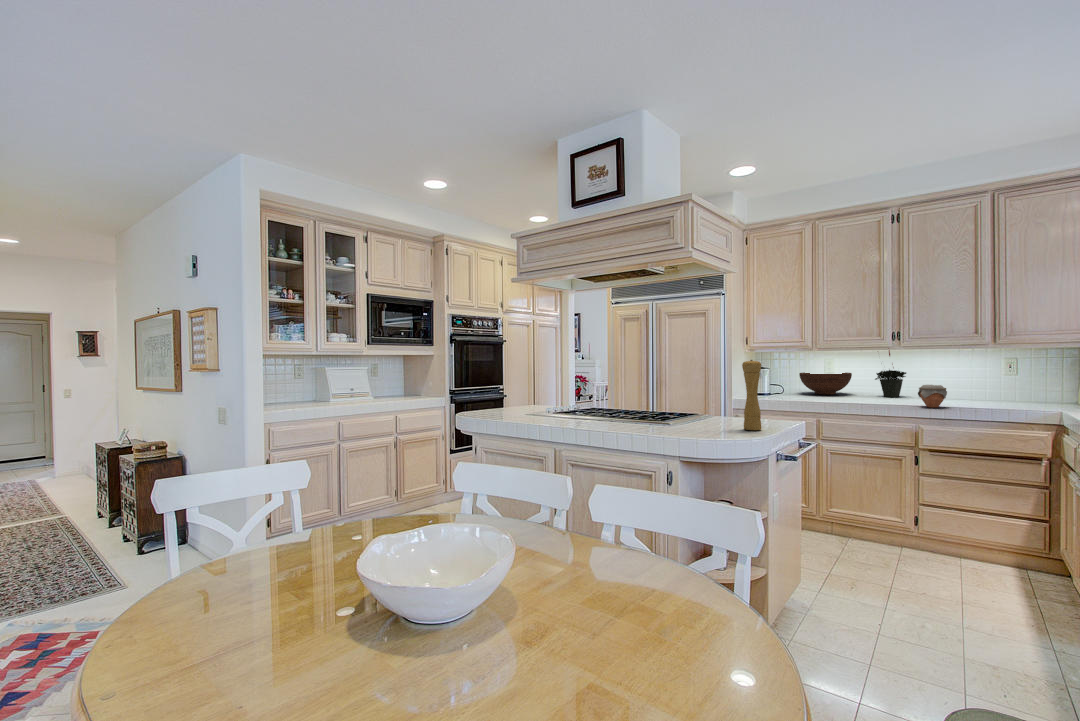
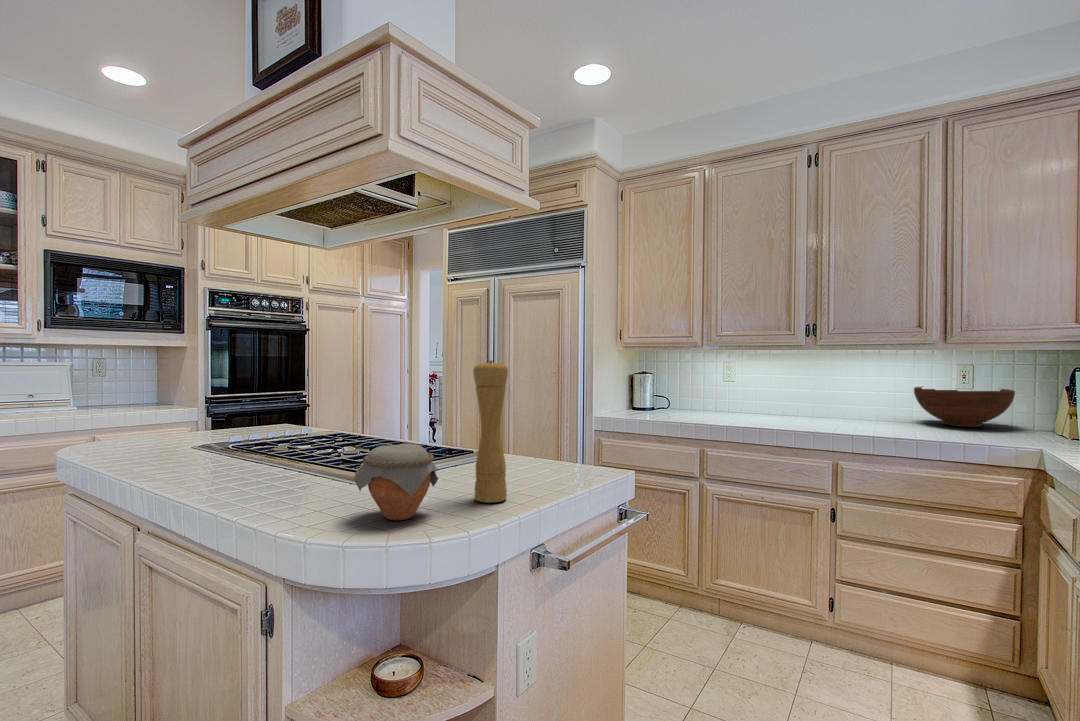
potted plant: present [875,348,906,397] -> none [787,346,829,416]
fruit bowl: present [799,373,852,395] -> present [914,387,1015,427]
jar: present [918,385,947,408] -> present [354,444,438,520]

